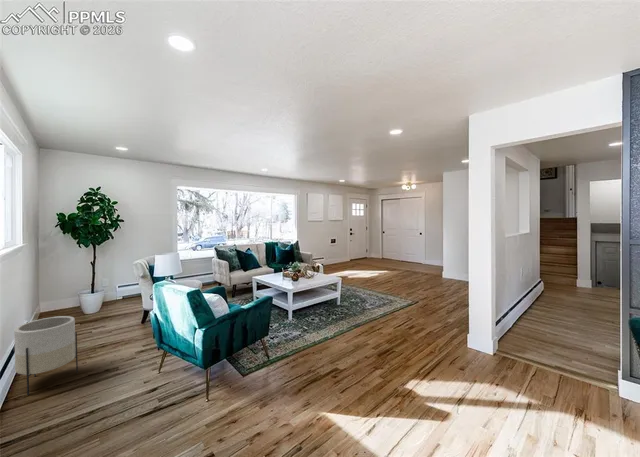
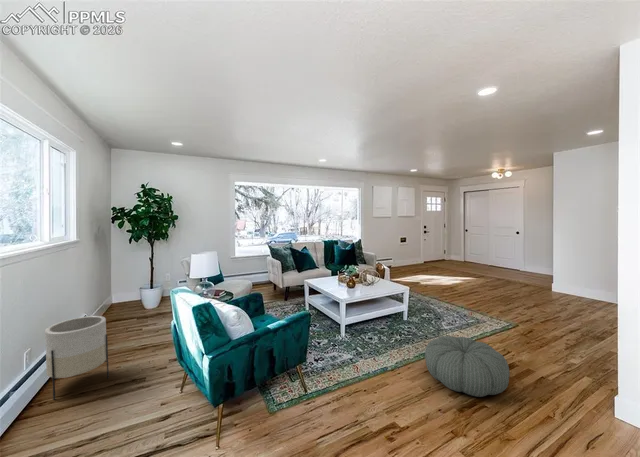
pouf: none [355,310,409,346] -> present [425,336,510,397]

